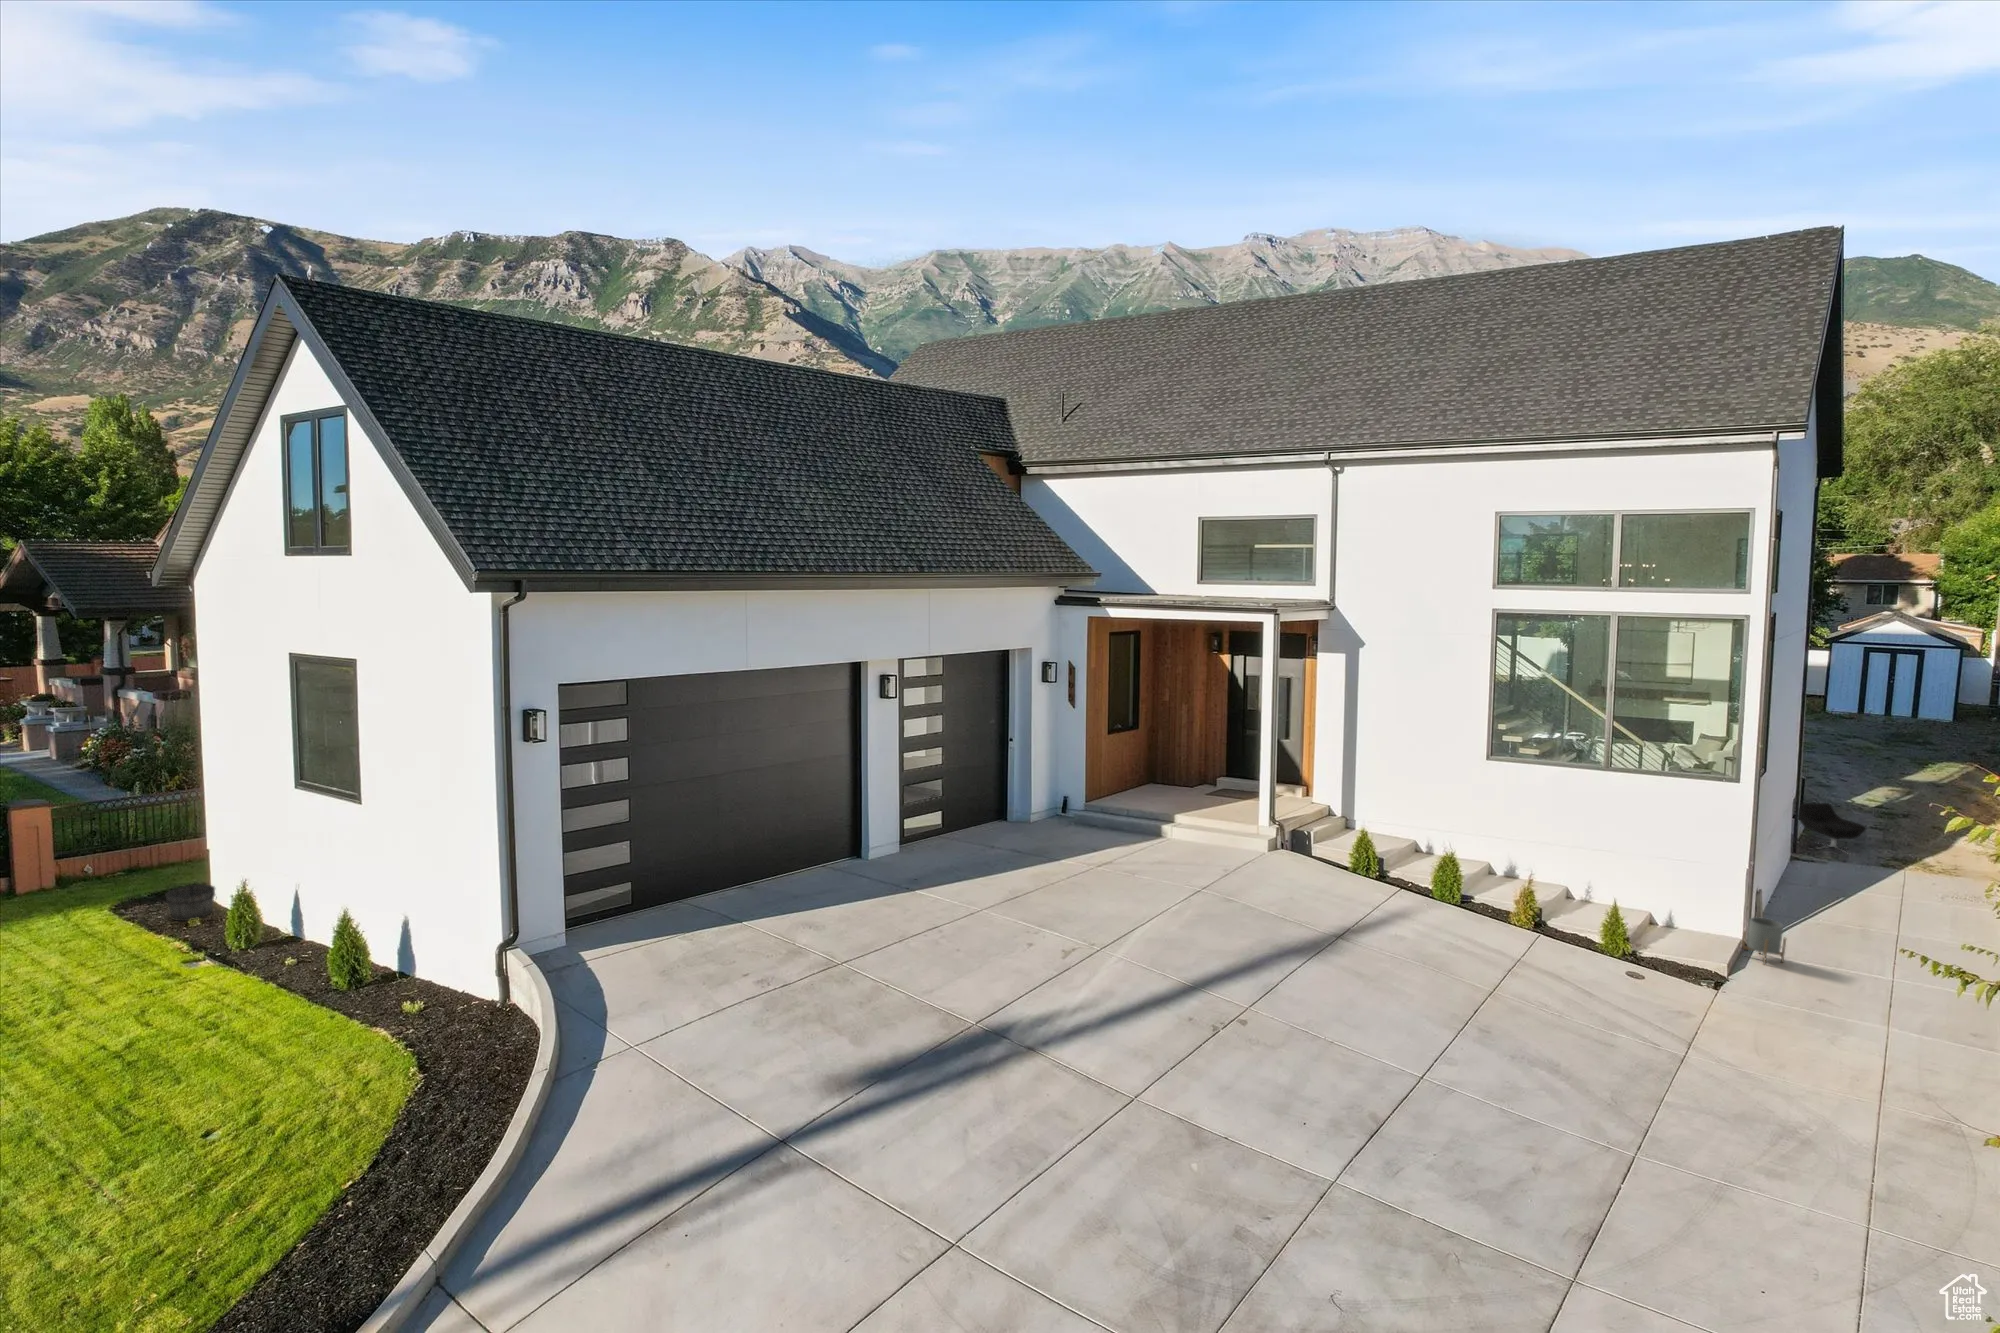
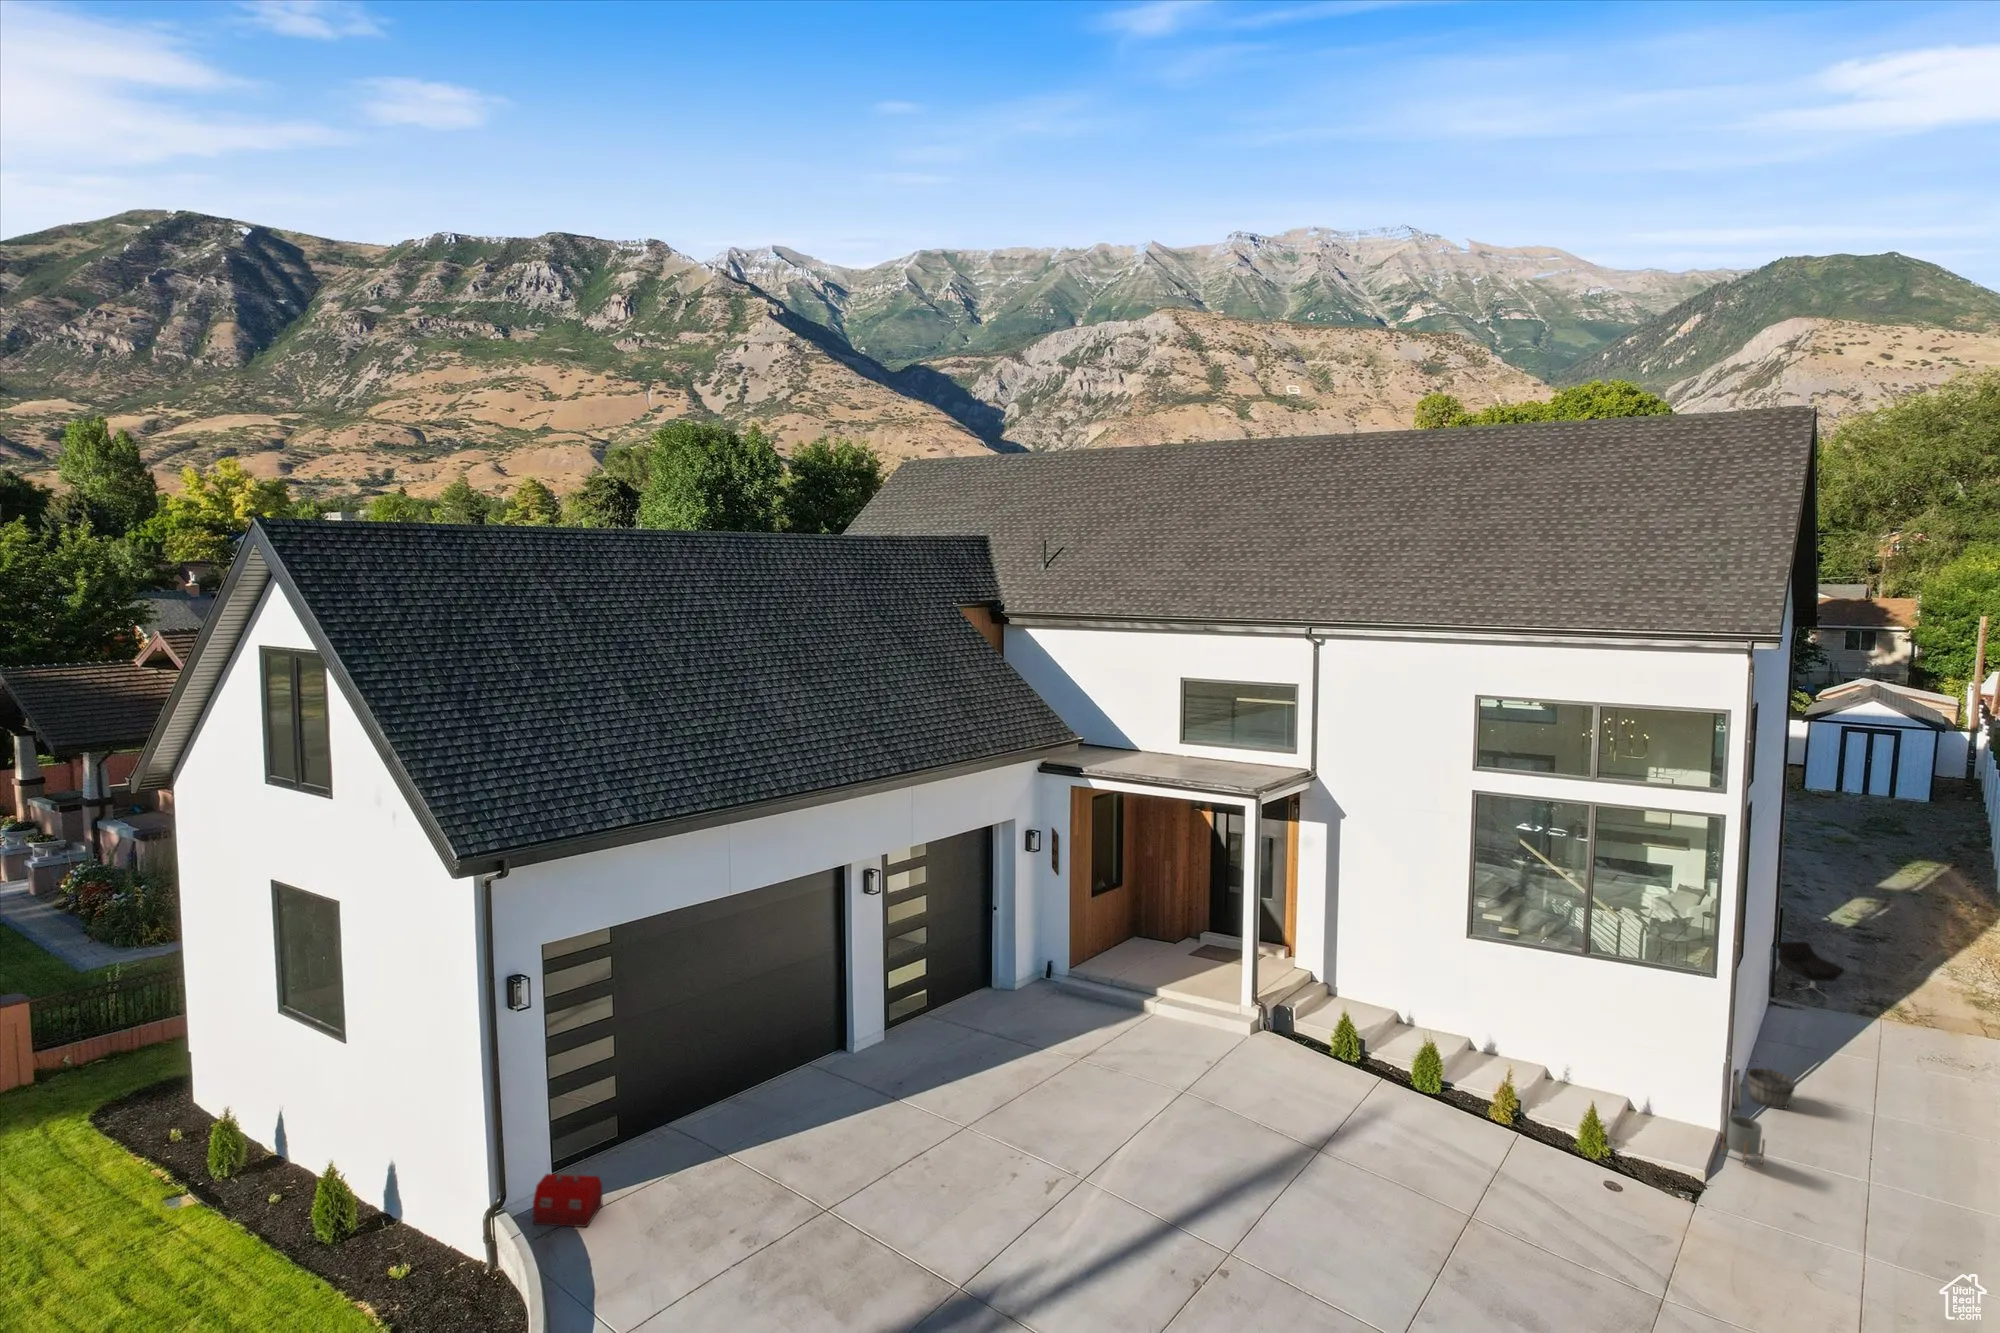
wooden bucket: present [166,885,215,921] -> present [1747,1068,1795,1109]
toolbox: none [548,912,617,964] -> present [533,1172,603,1227]

